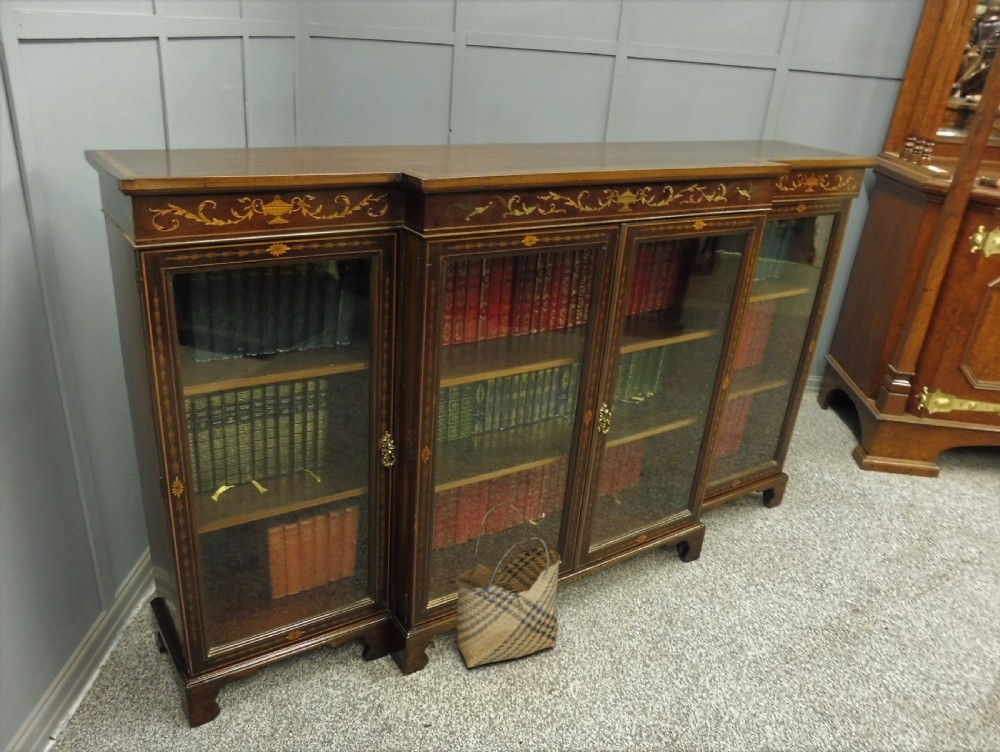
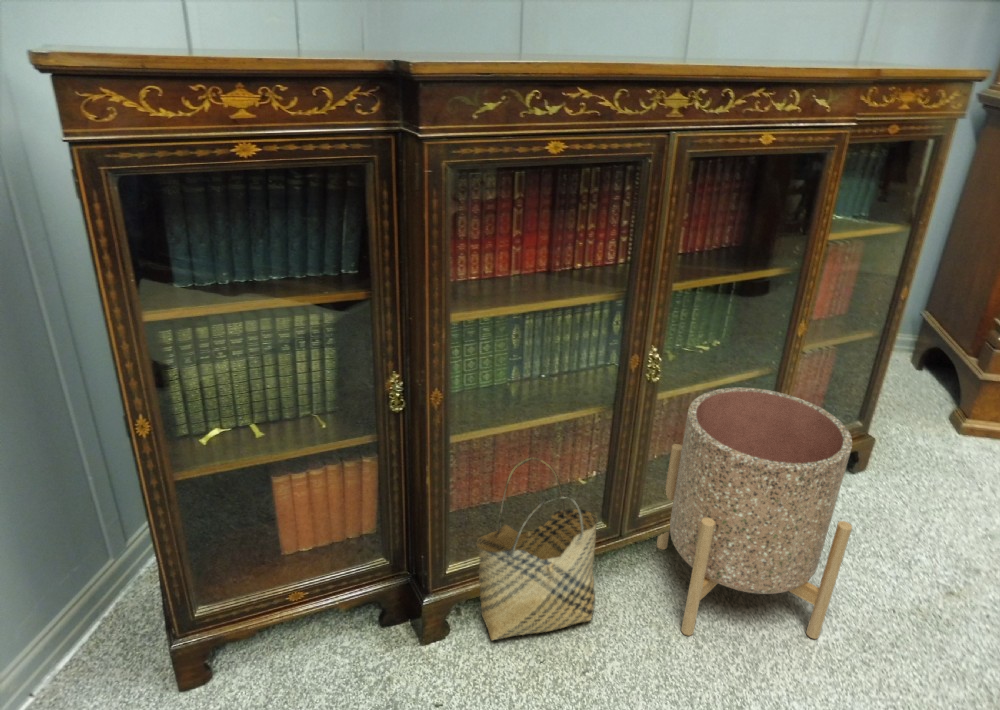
planter: none [607,437,774,655] -> present [657,388,852,639]

